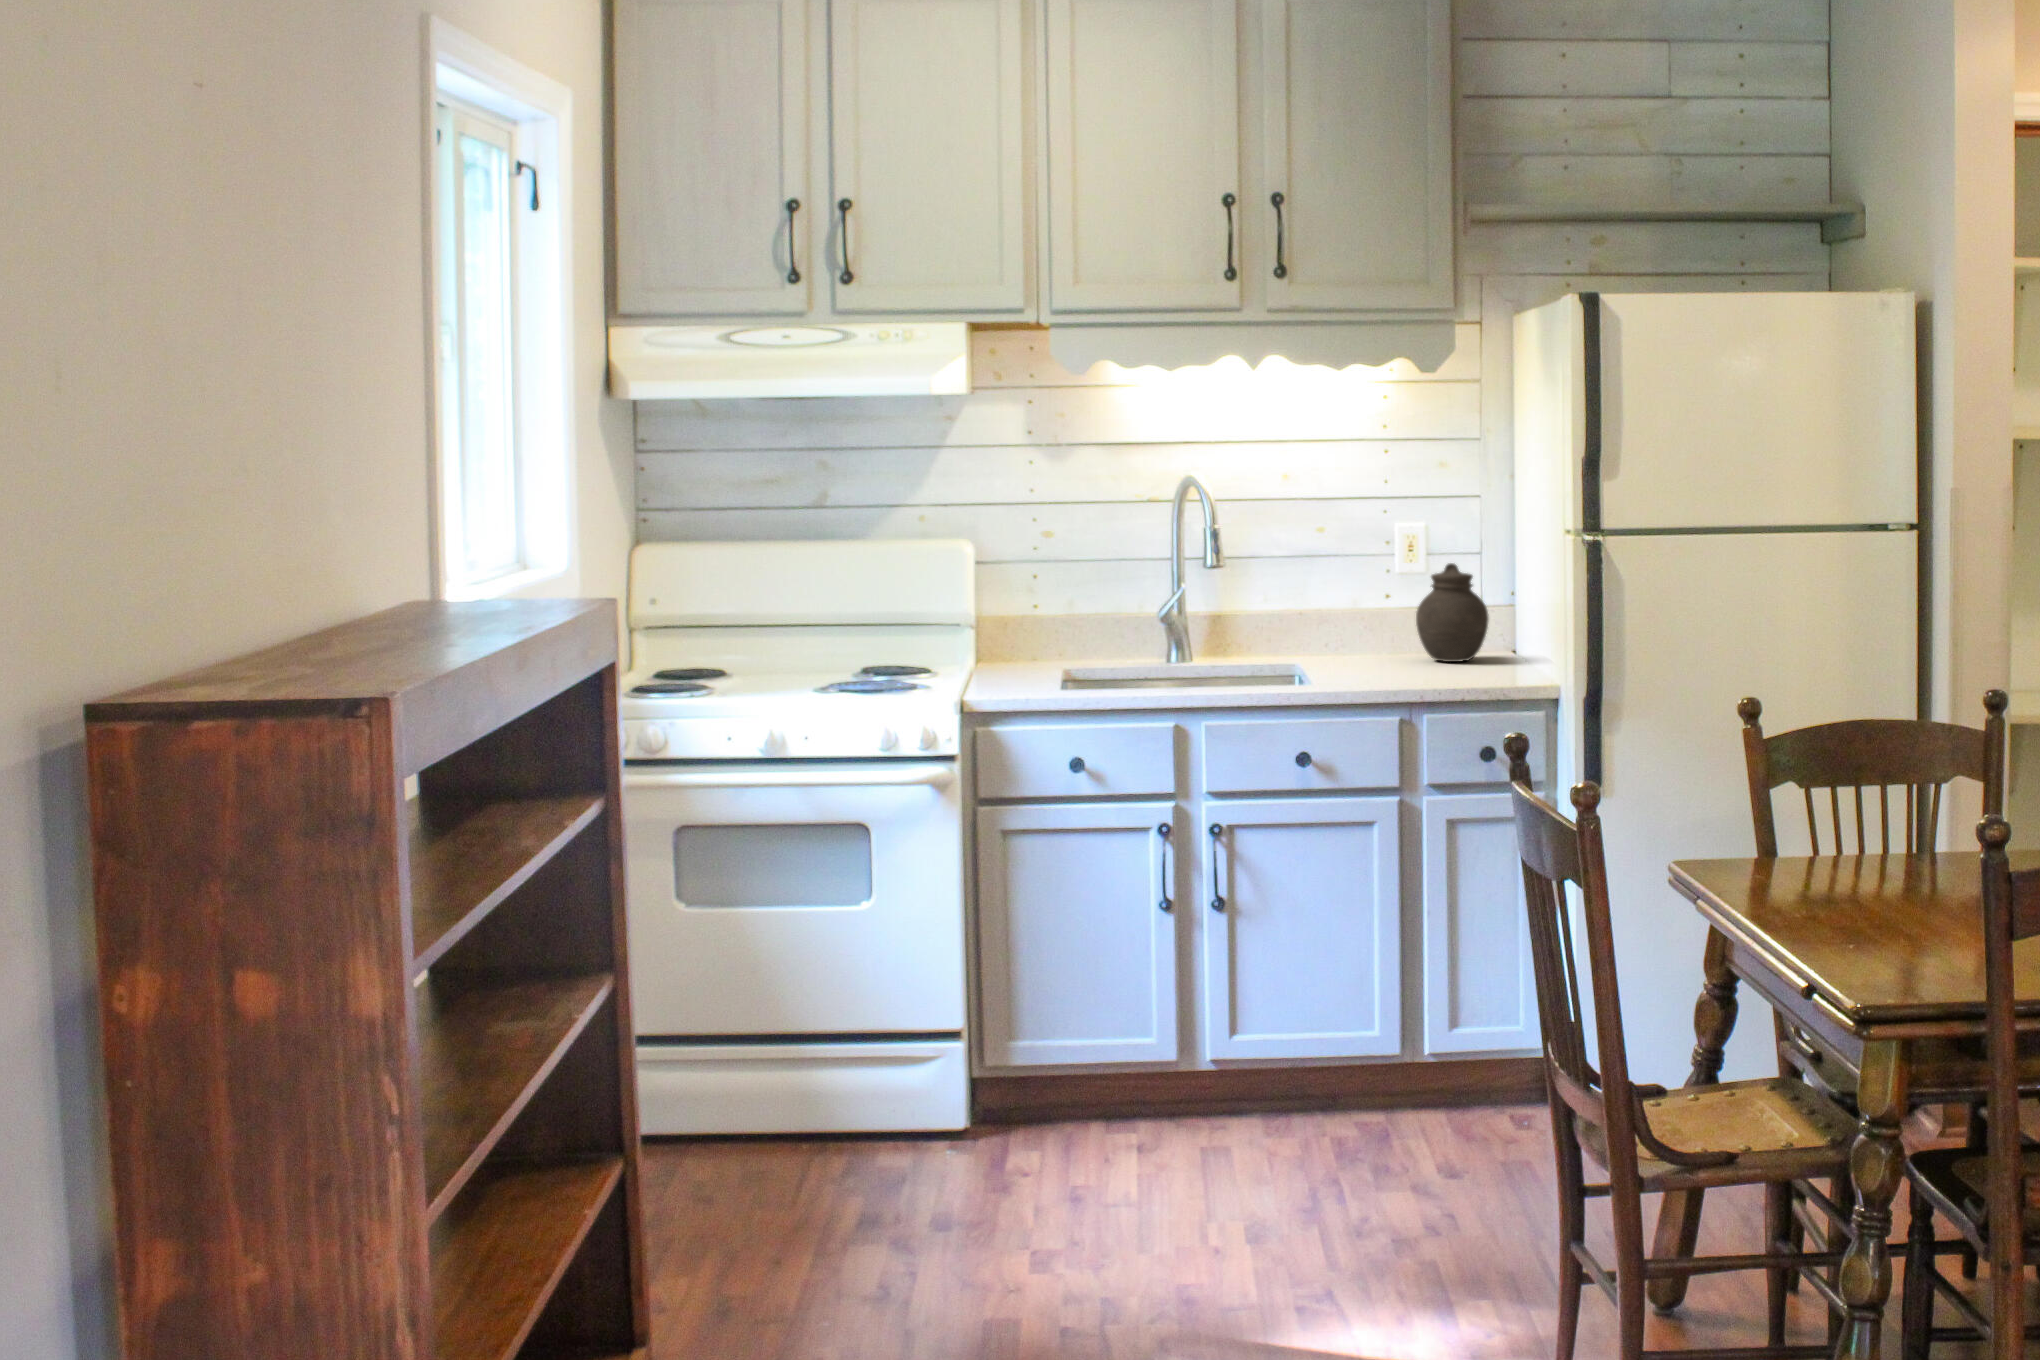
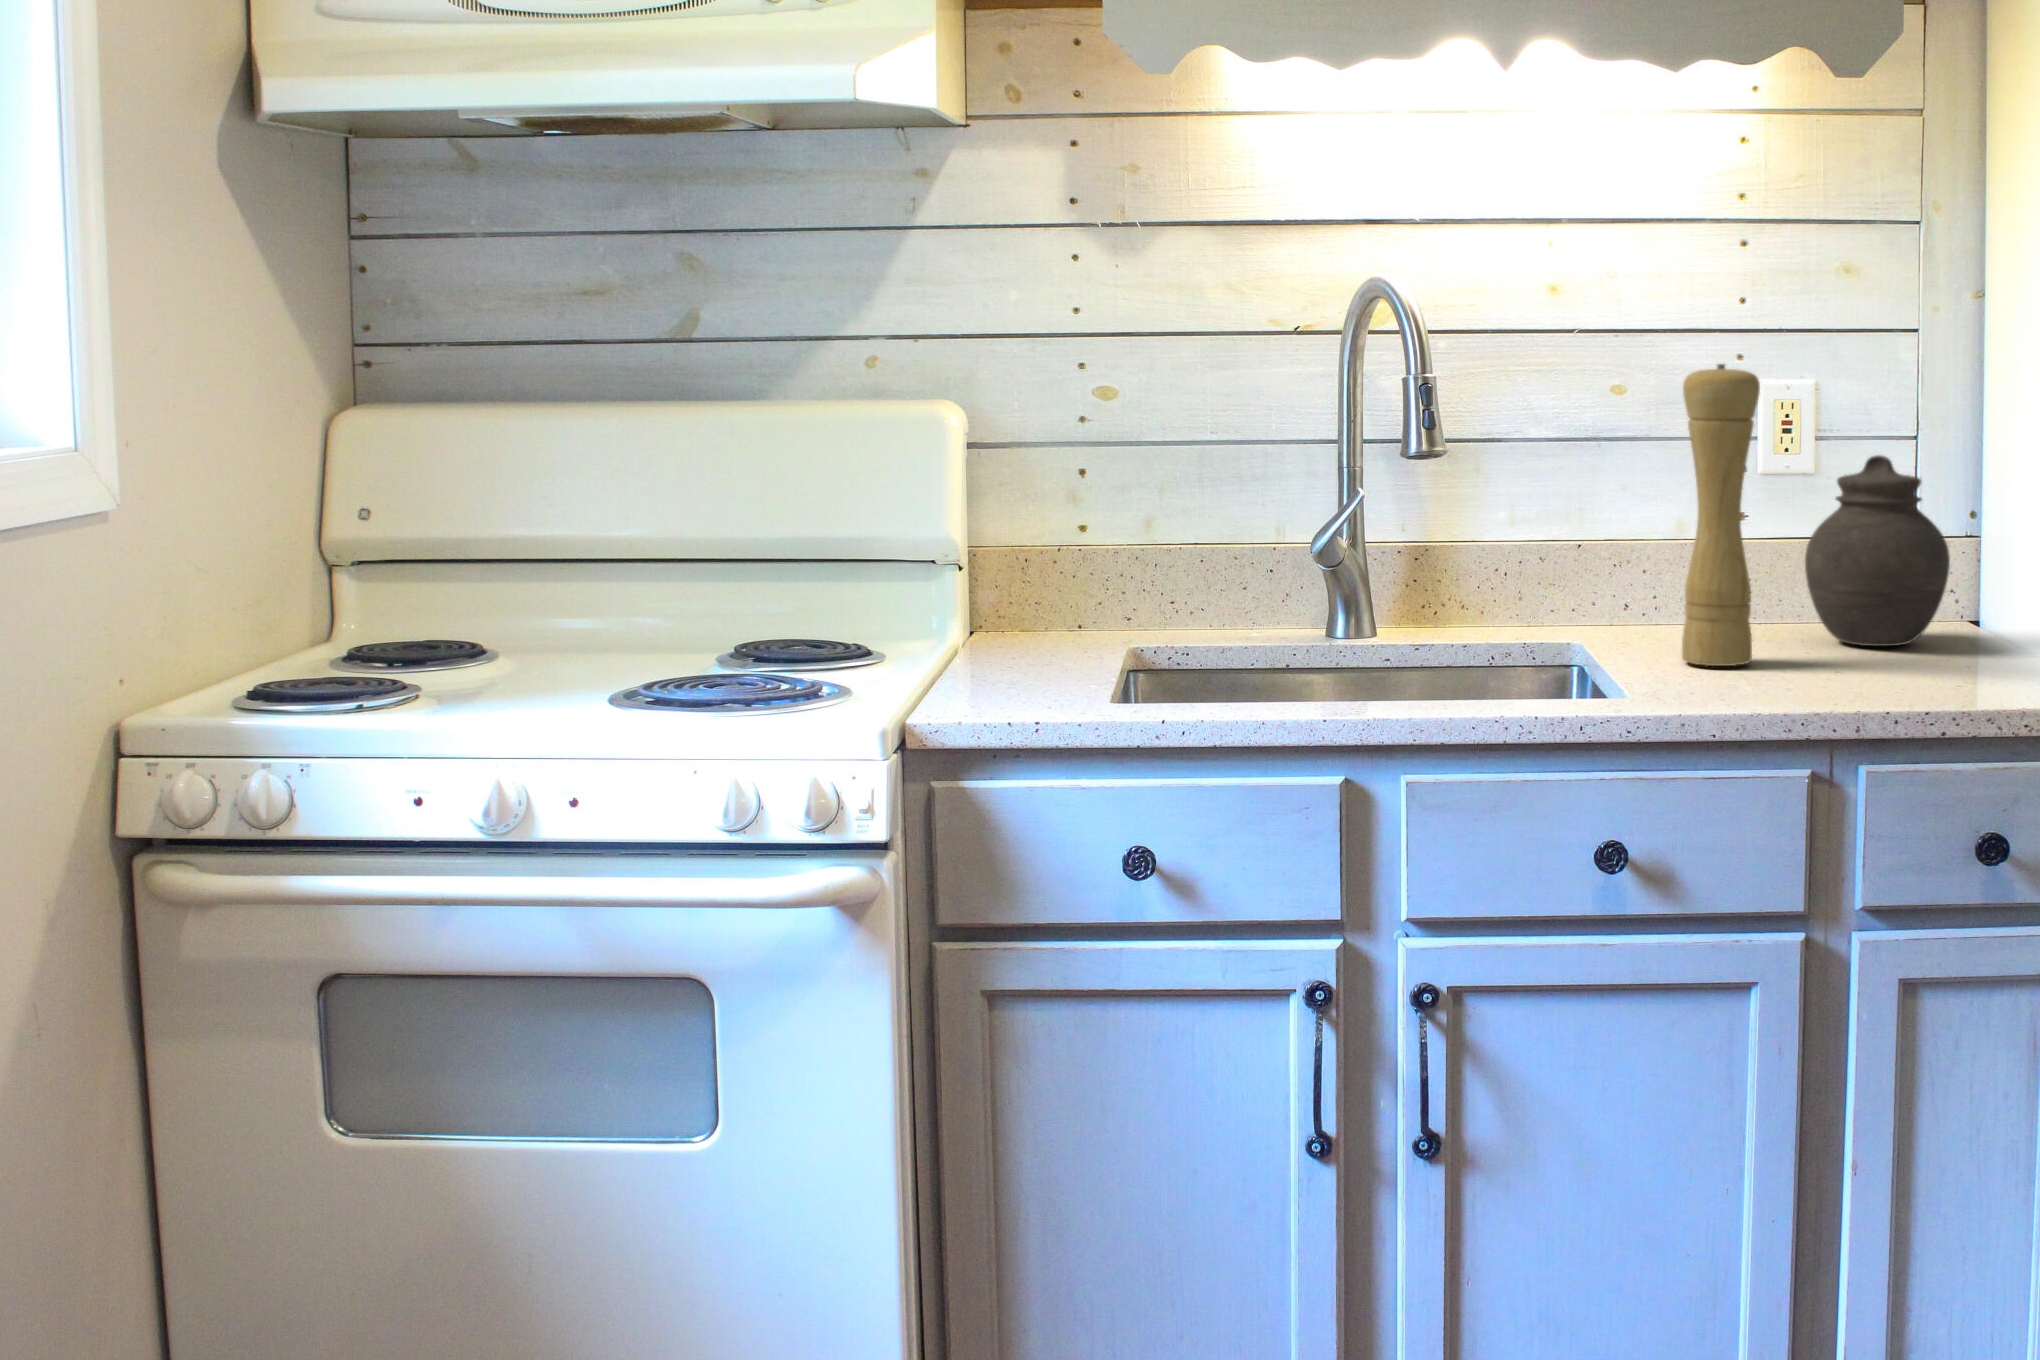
pepper mill: none [1346,518,1383,670] -> present [1682,364,1760,666]

